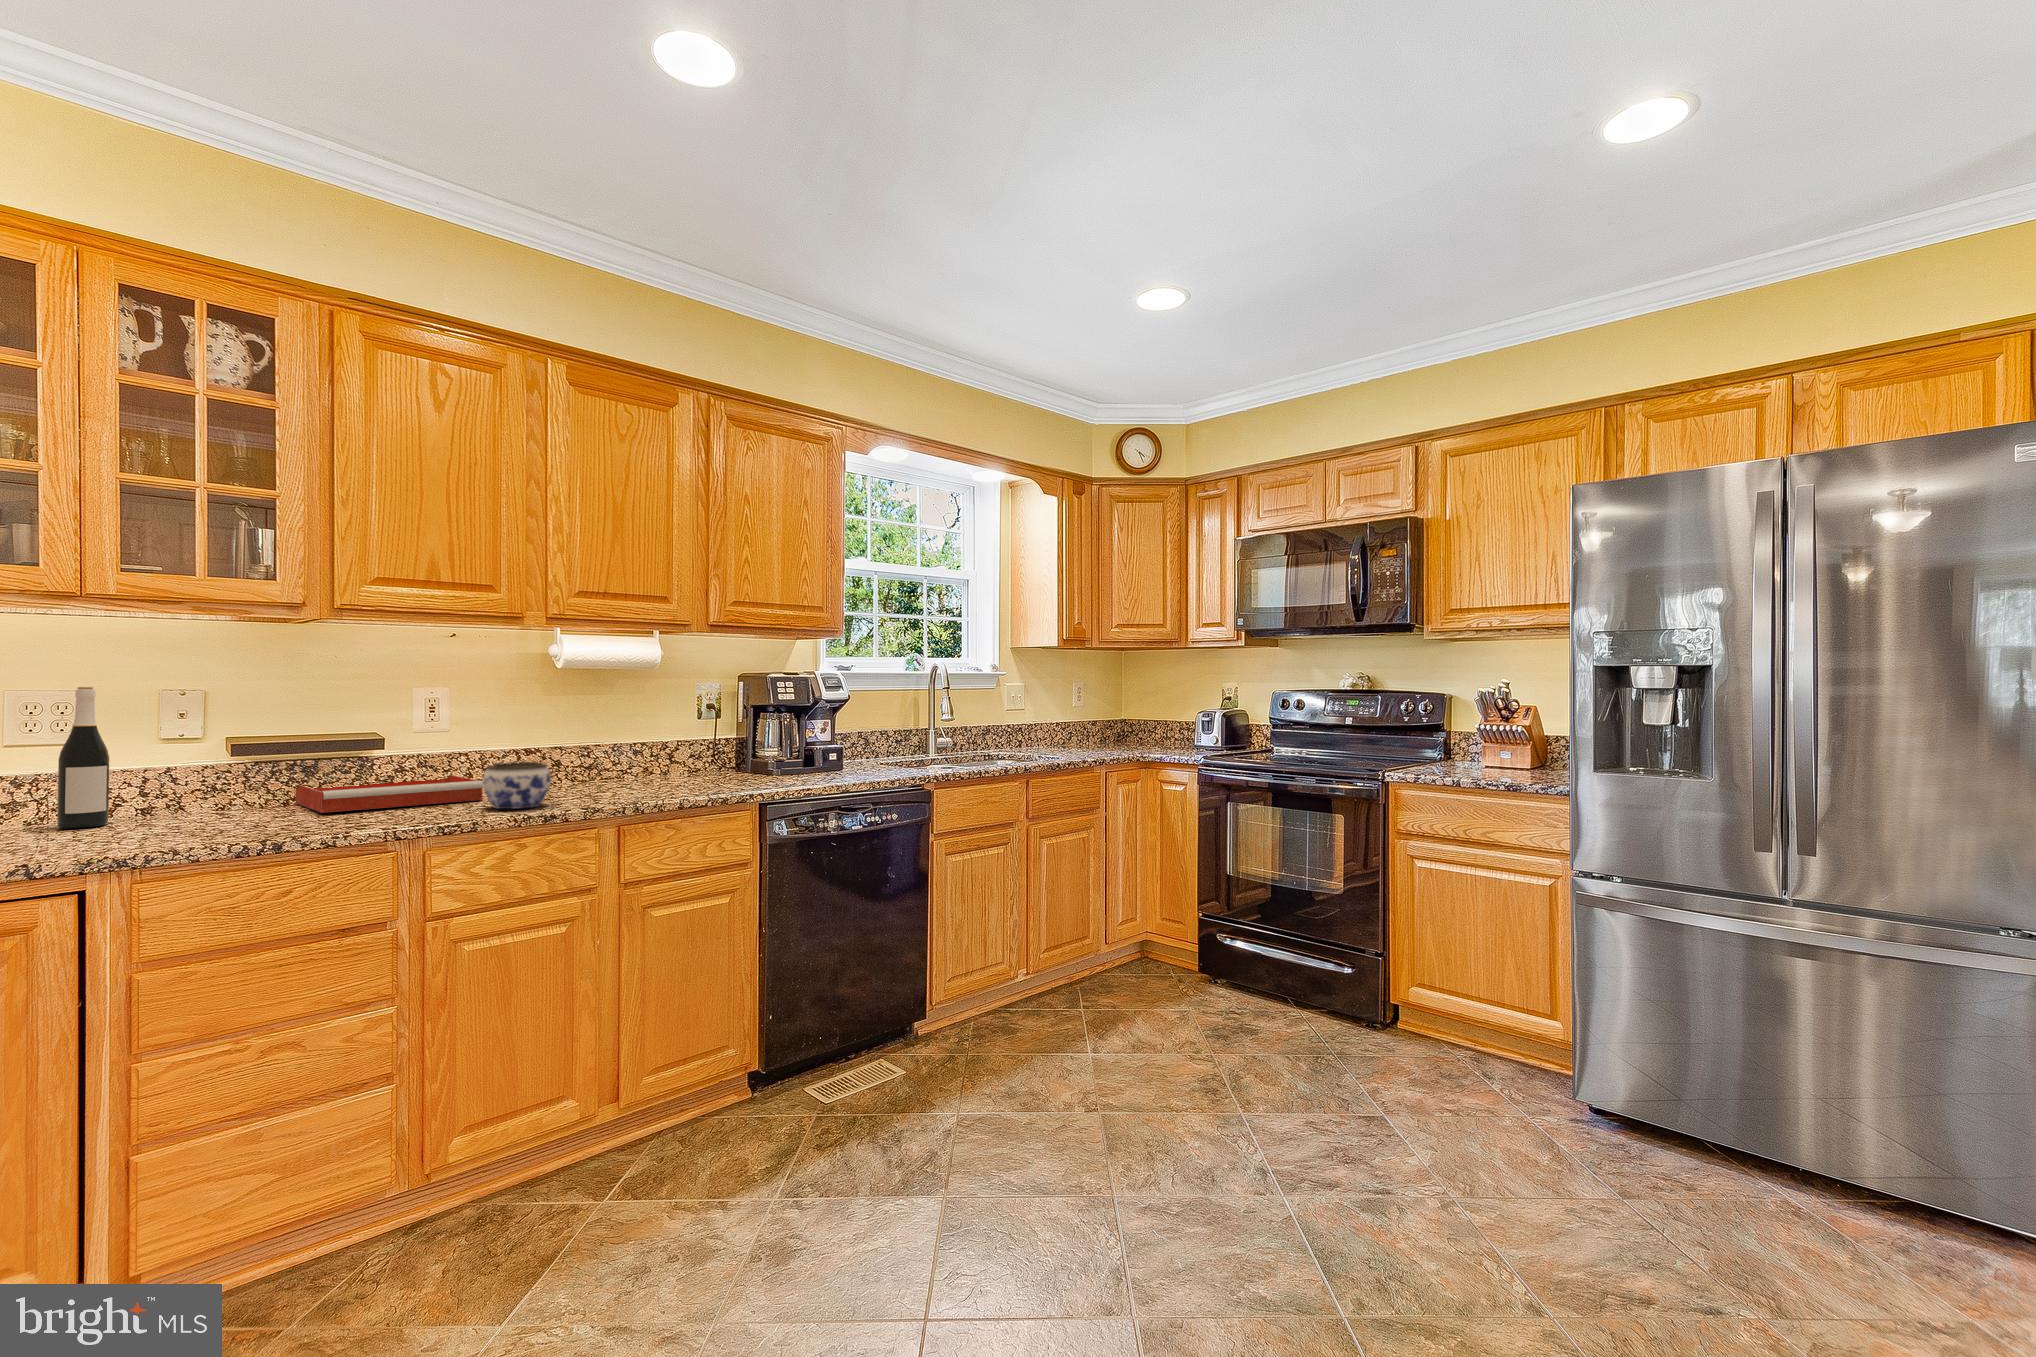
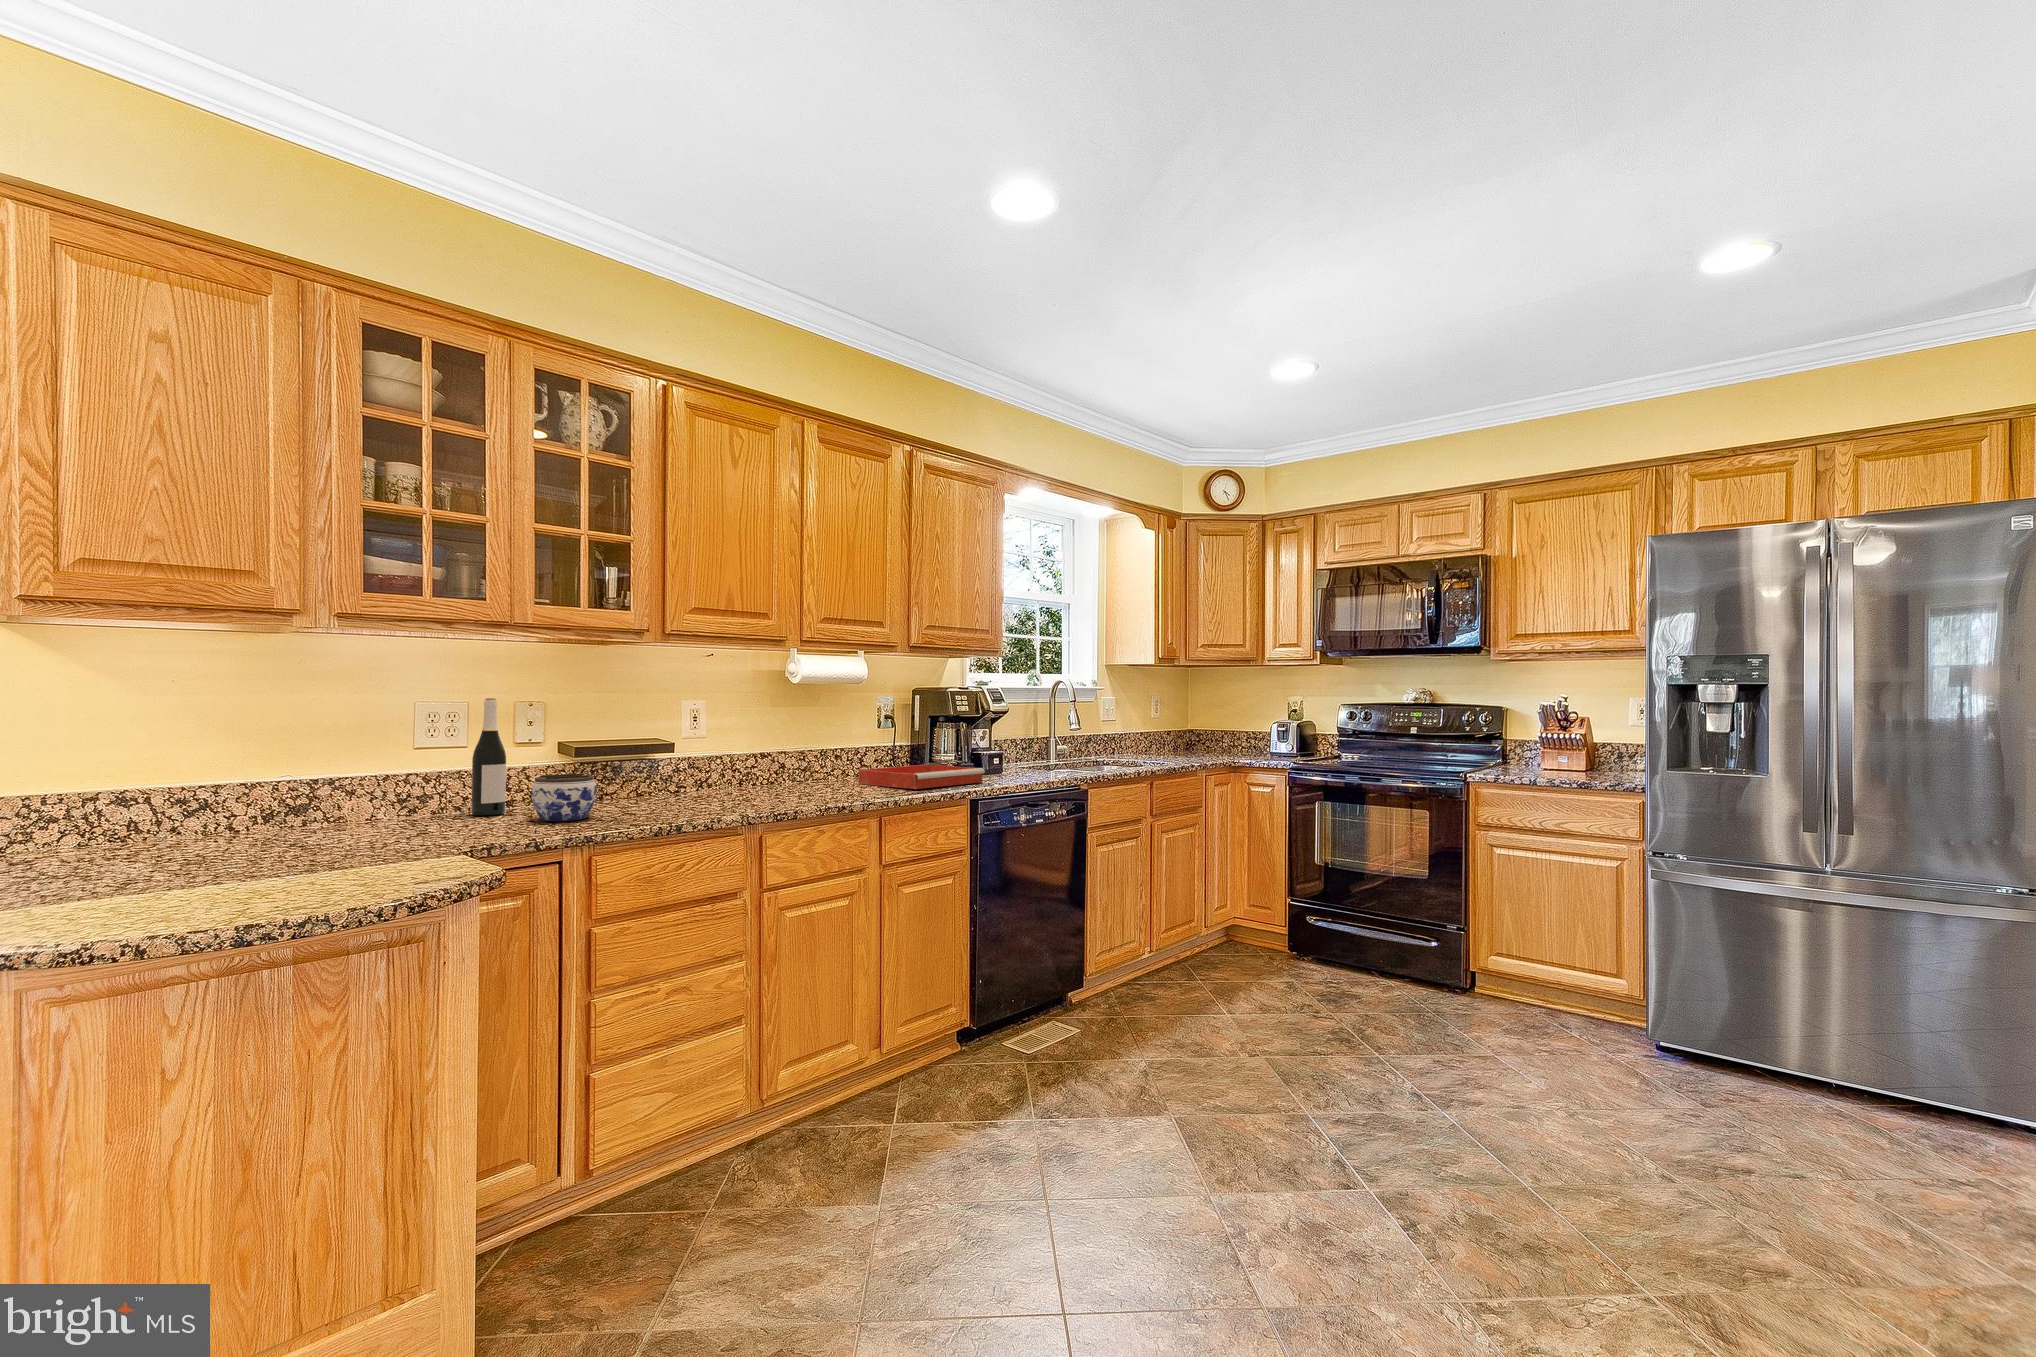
jar: present [483,762,551,809] -> present [531,774,597,821]
tray: present [296,774,483,813] -> present [859,765,985,789]

